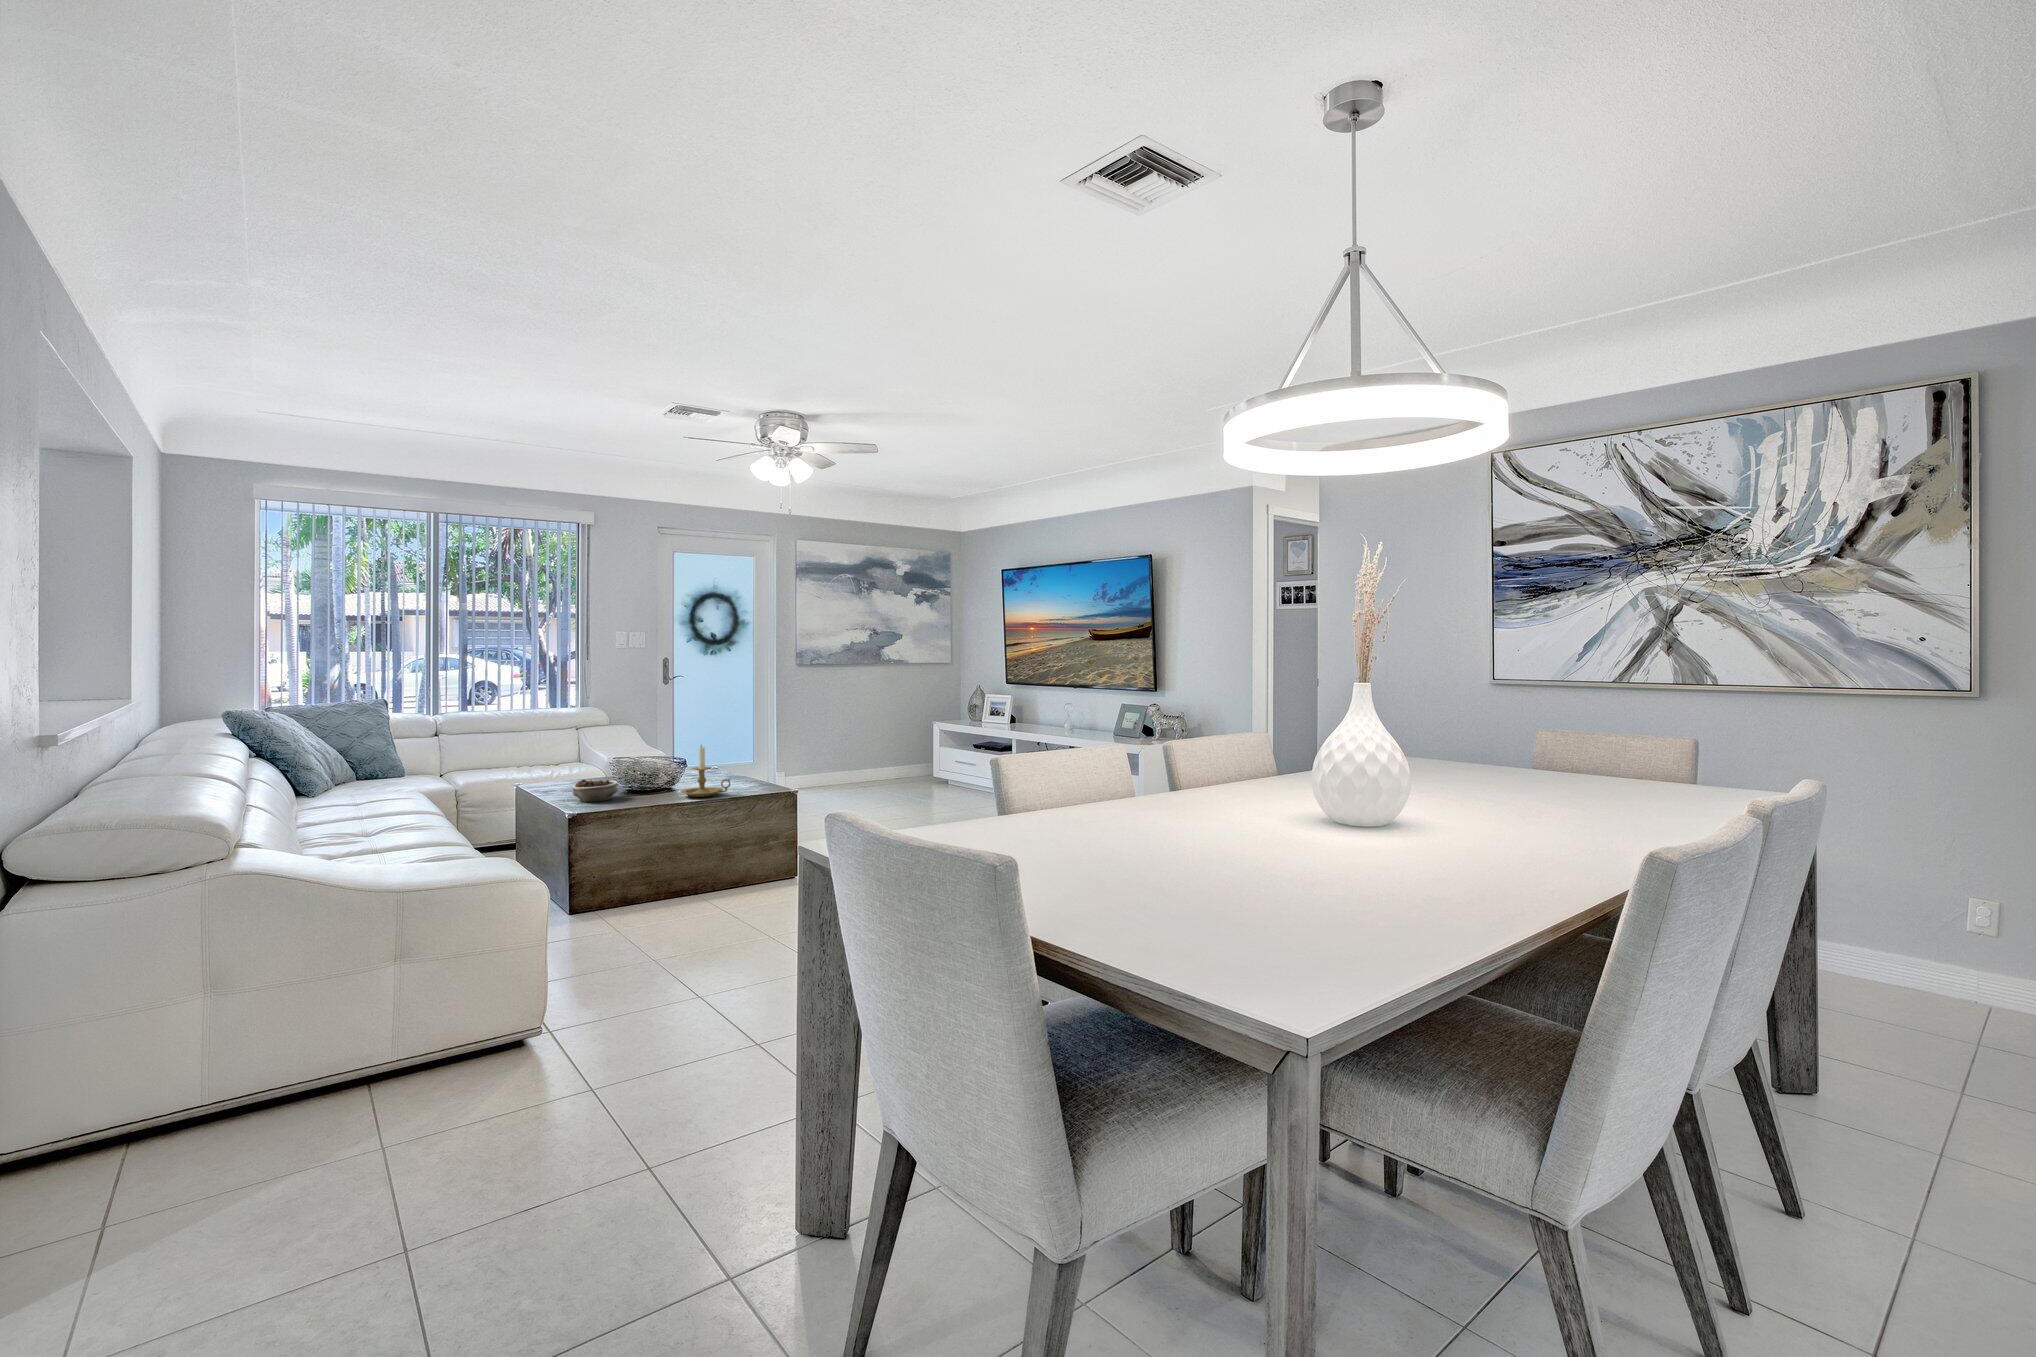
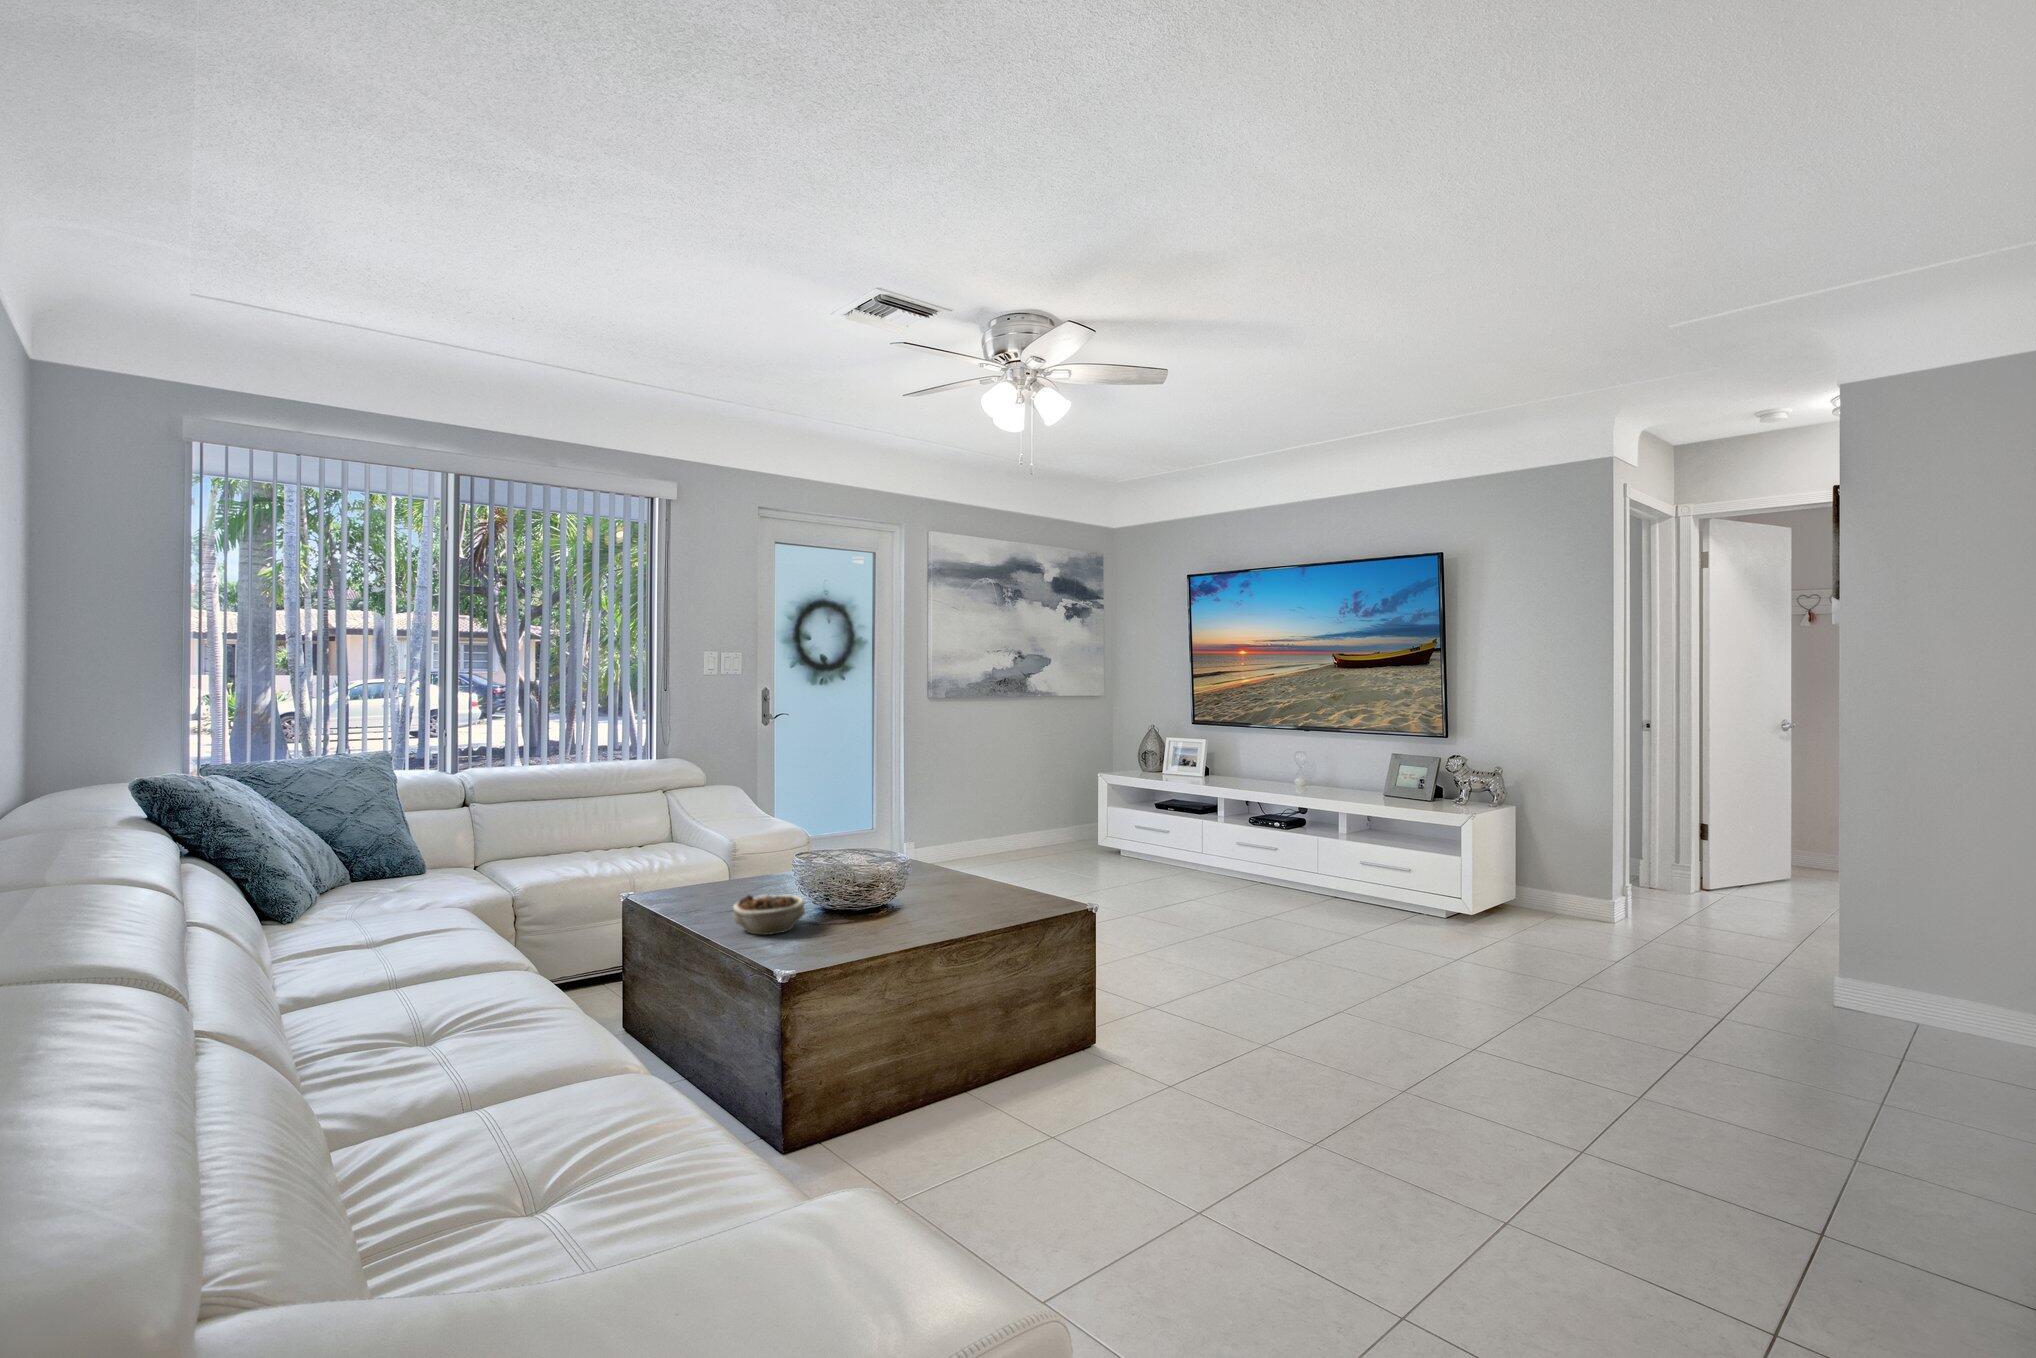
candle holder: present [681,745,731,797] -> none [901,834,978,922]

